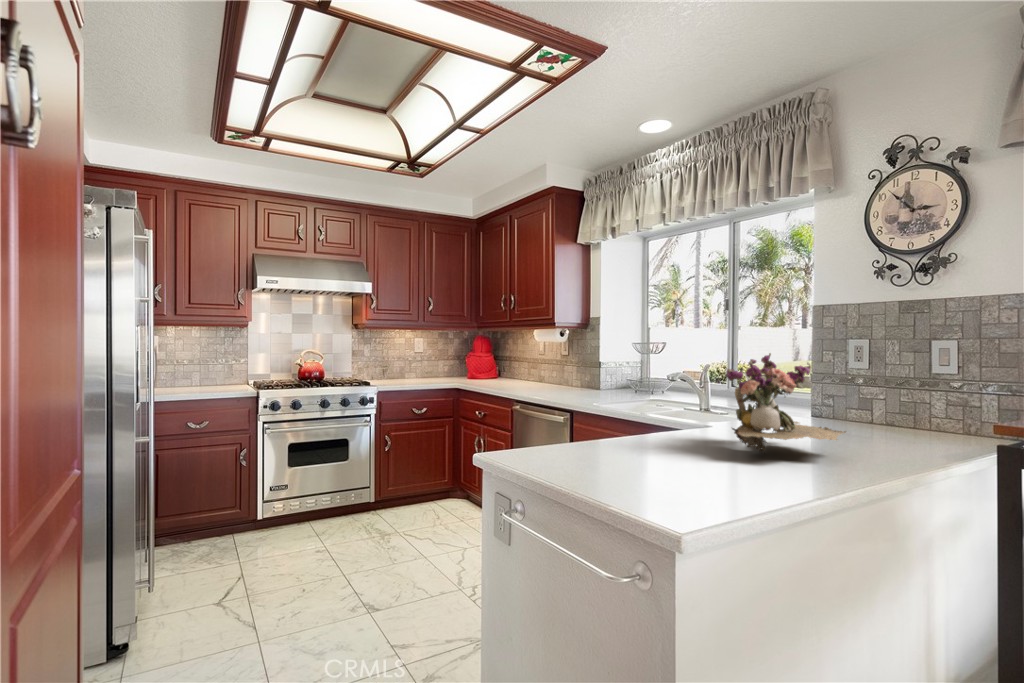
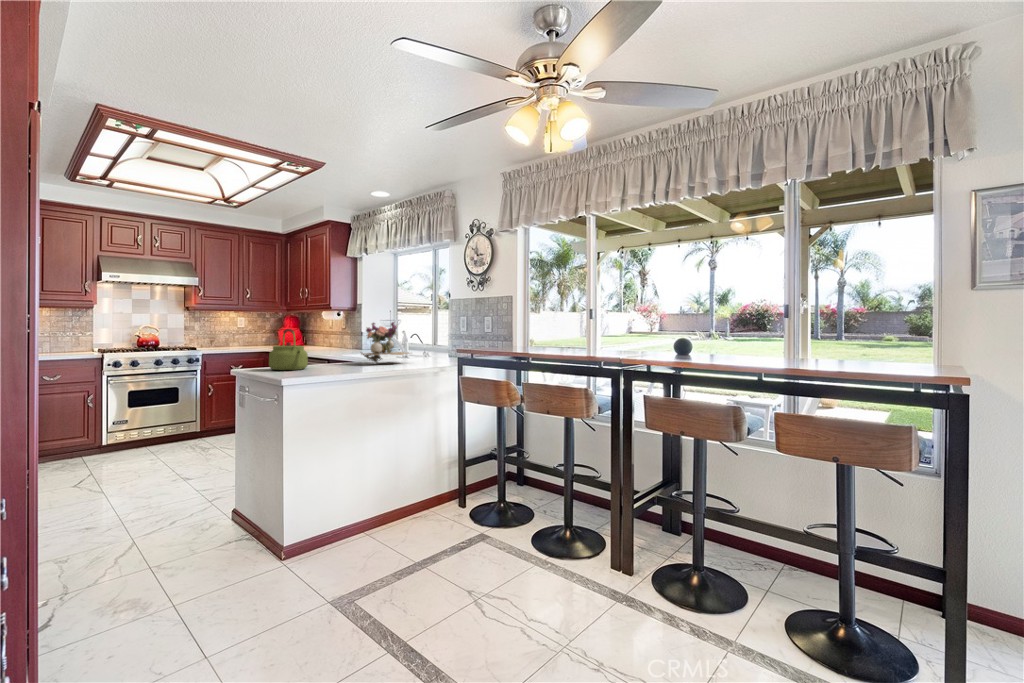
kettle: none [562,379,653,483] -> present [269,329,308,370]

